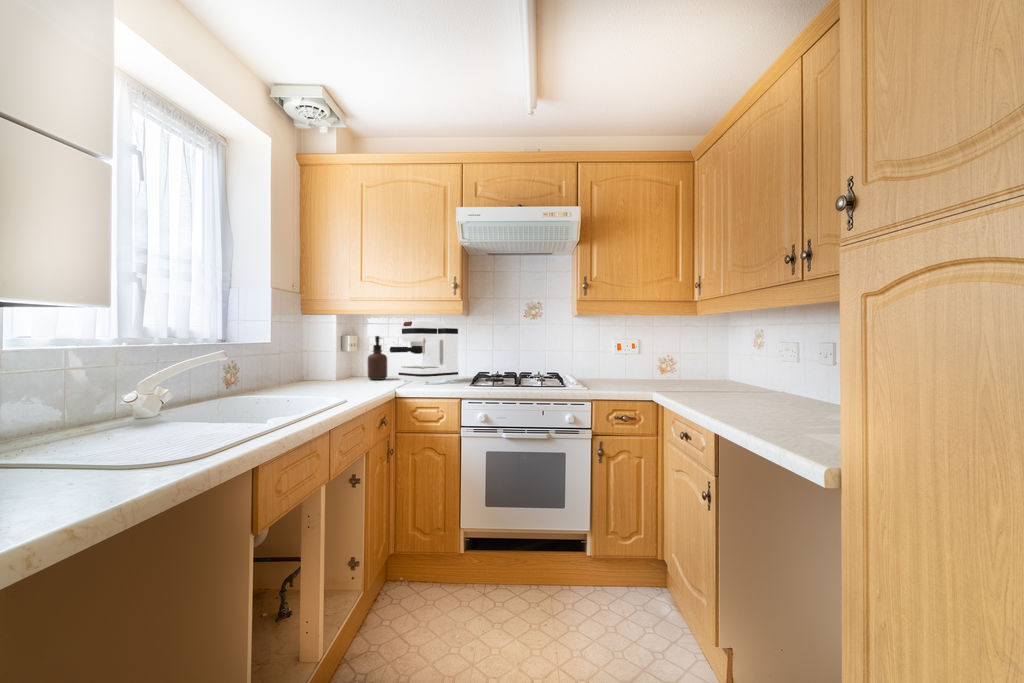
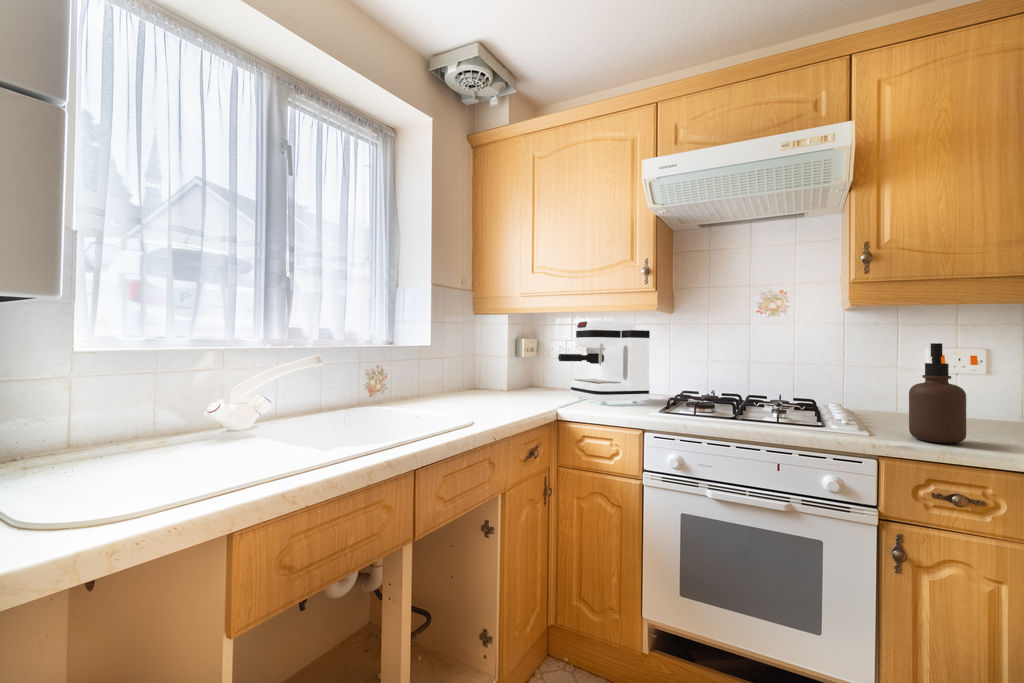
soap dispenser: present [368,336,387,380] -> present [909,343,966,443]

